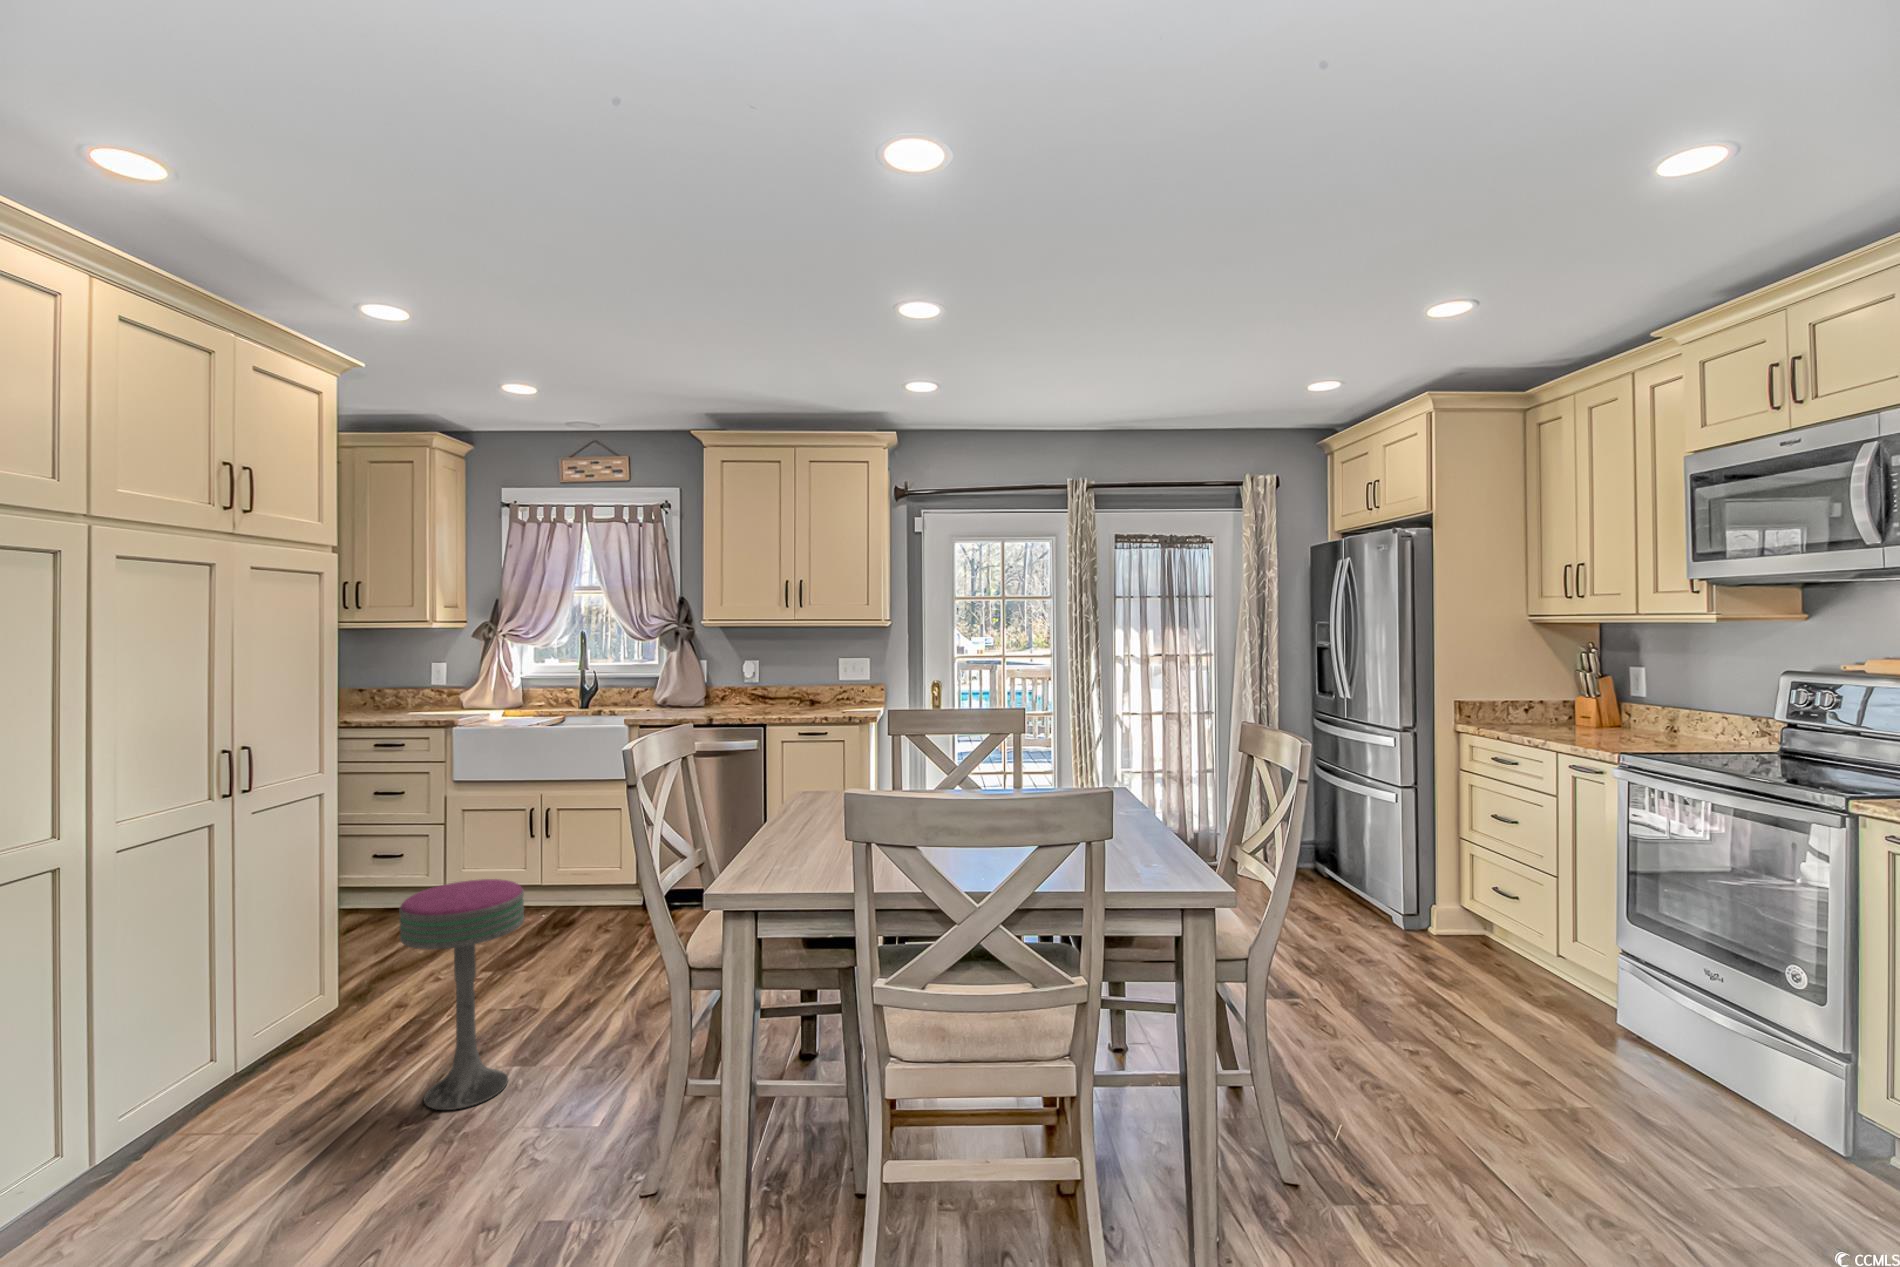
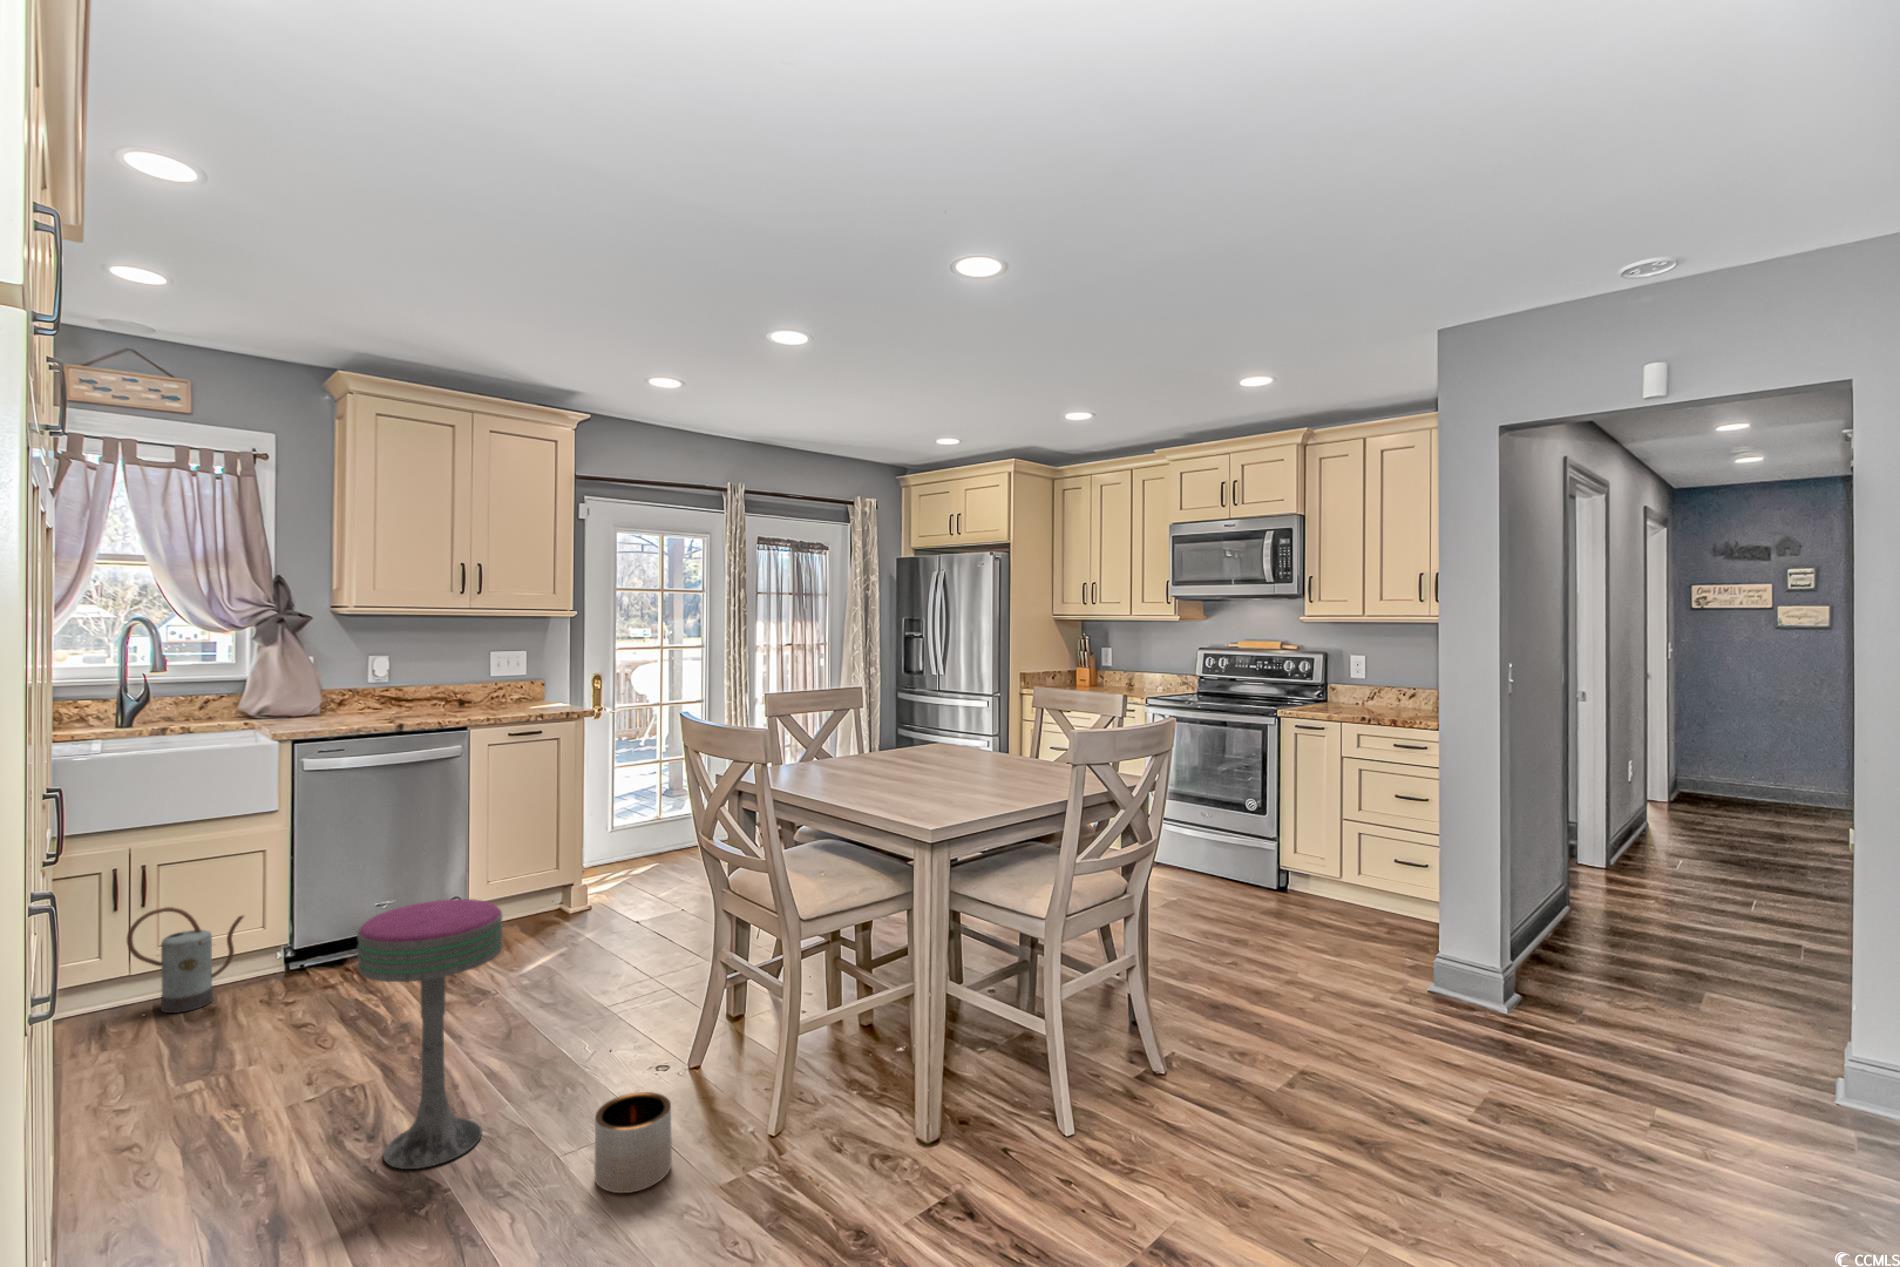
watering can: none [538,842,603,921] -> present [127,907,244,1013]
planter: none [442,1111,525,1216] -> present [594,1092,672,1193]

